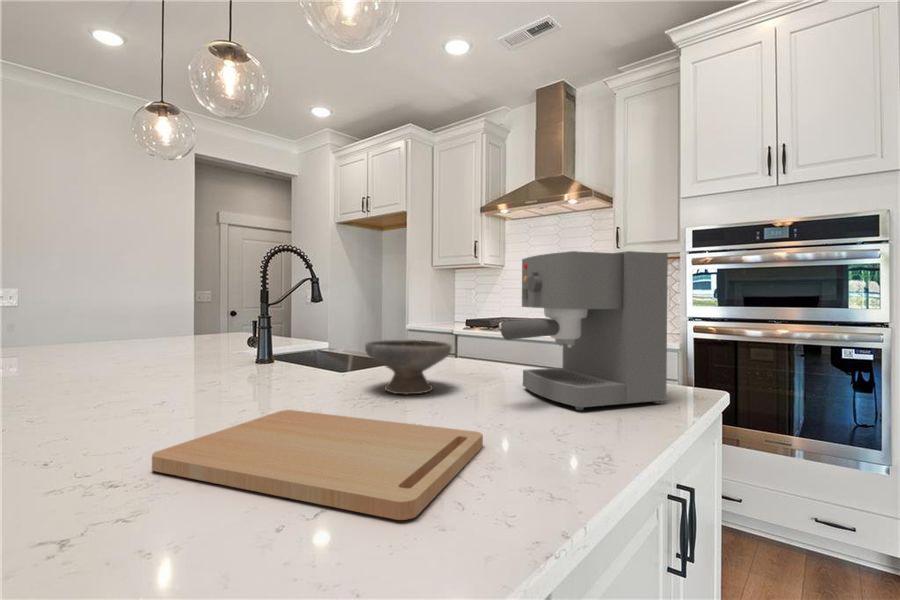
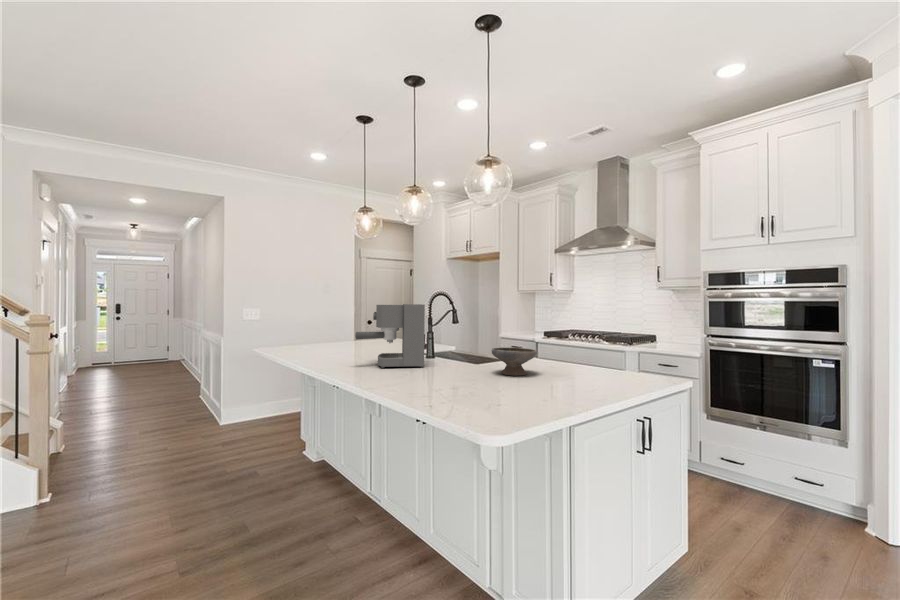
coffee maker: present [501,251,668,410] -> present [355,304,425,368]
cutting board: present [152,410,483,520] -> none [426,379,552,409]

